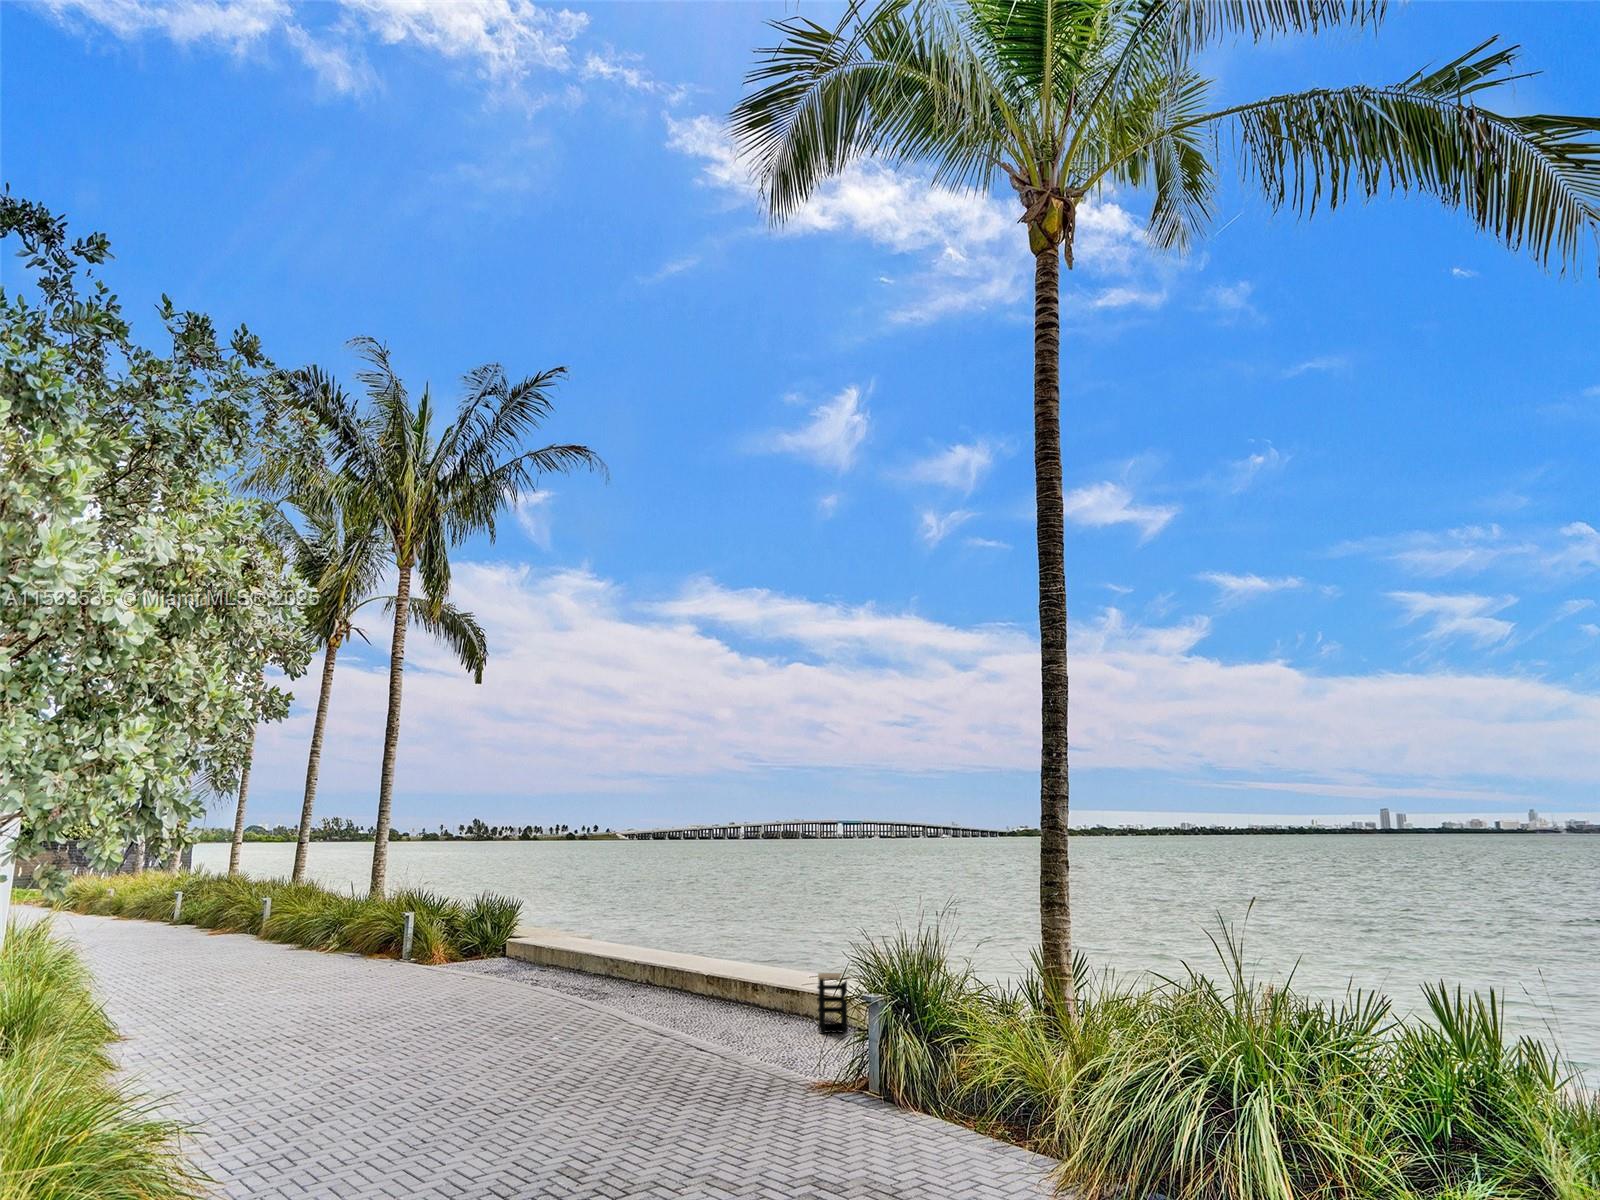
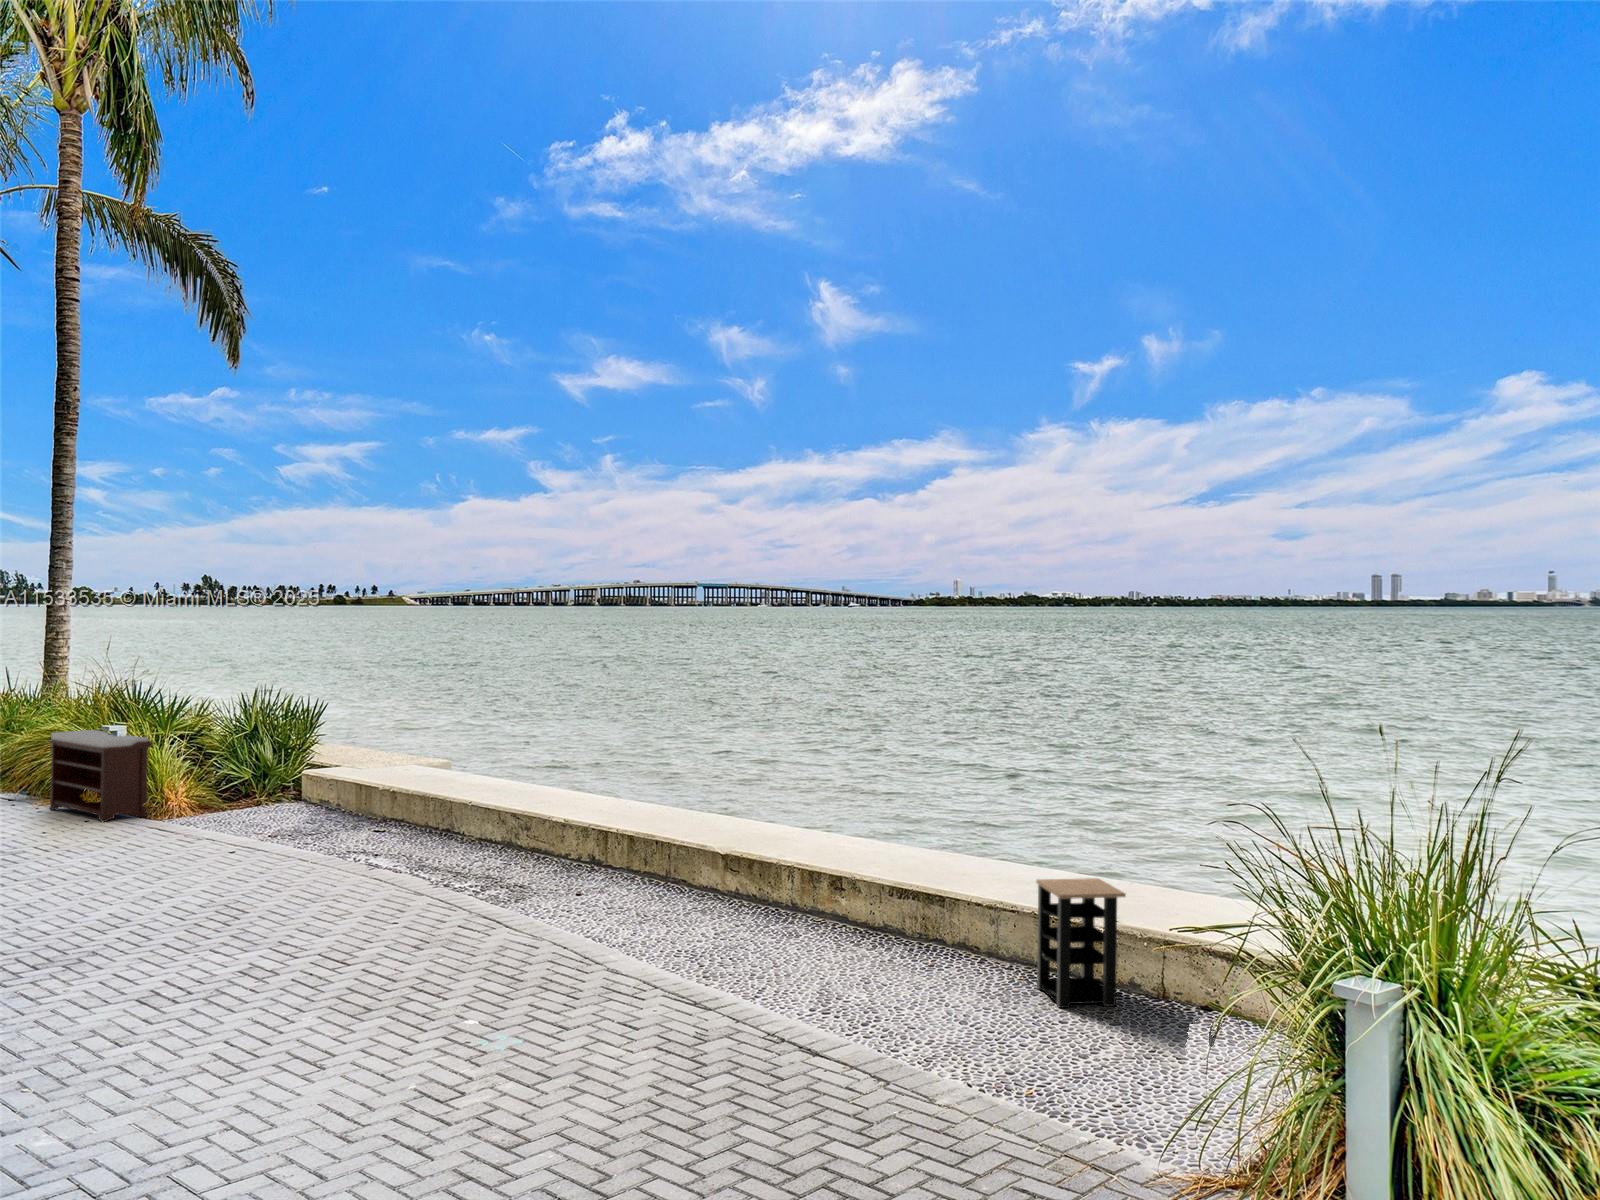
bench: none [372,916,427,967] -> present [48,730,152,822]

